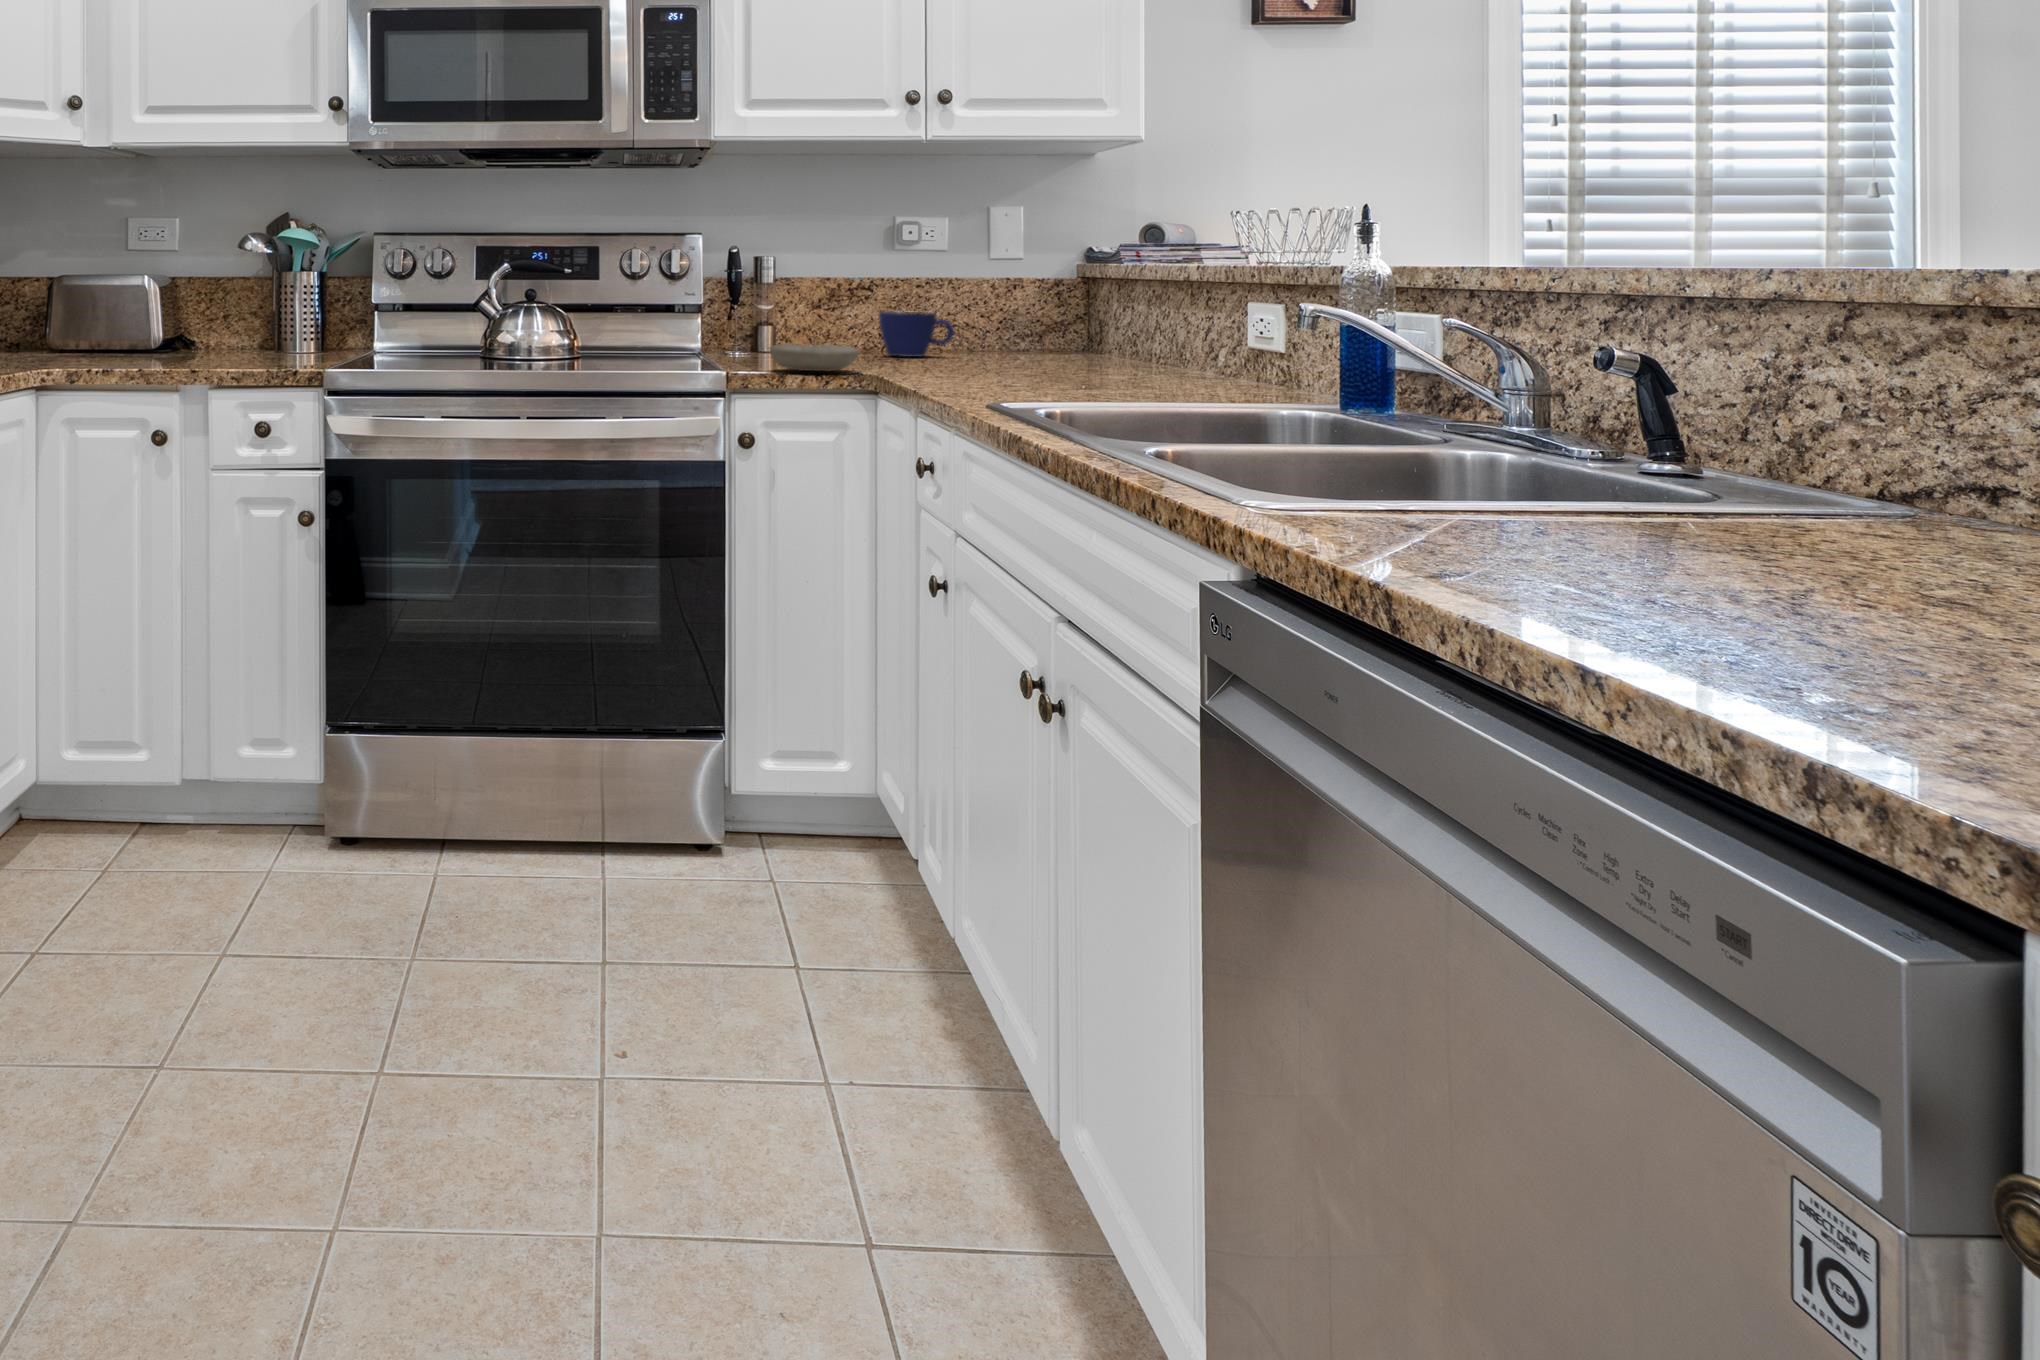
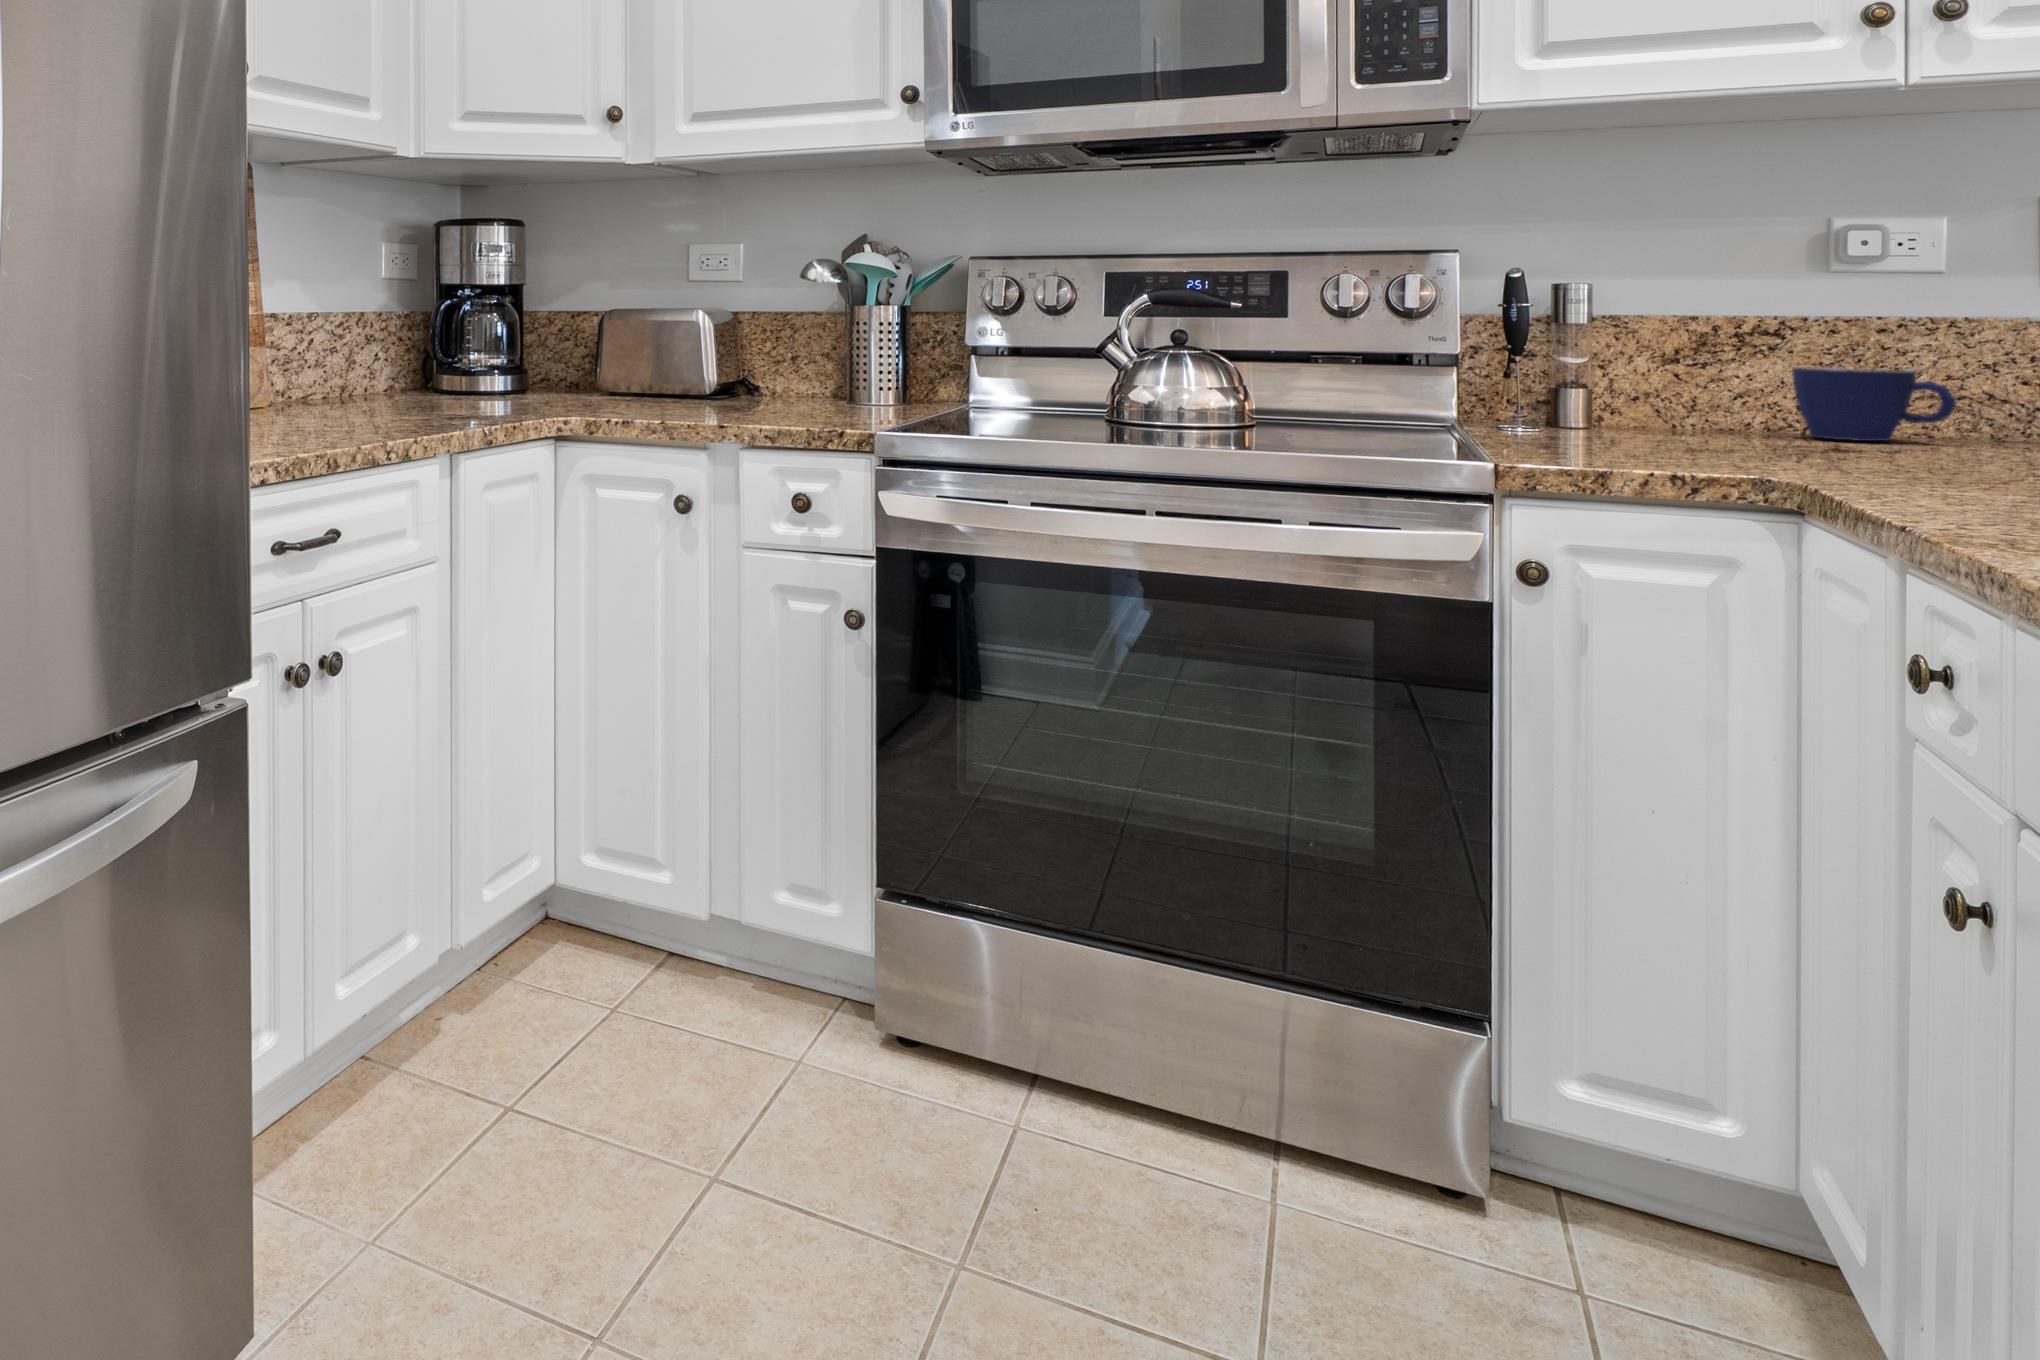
bowl: present [769,343,860,371] -> none [1578,417,1764,465]

